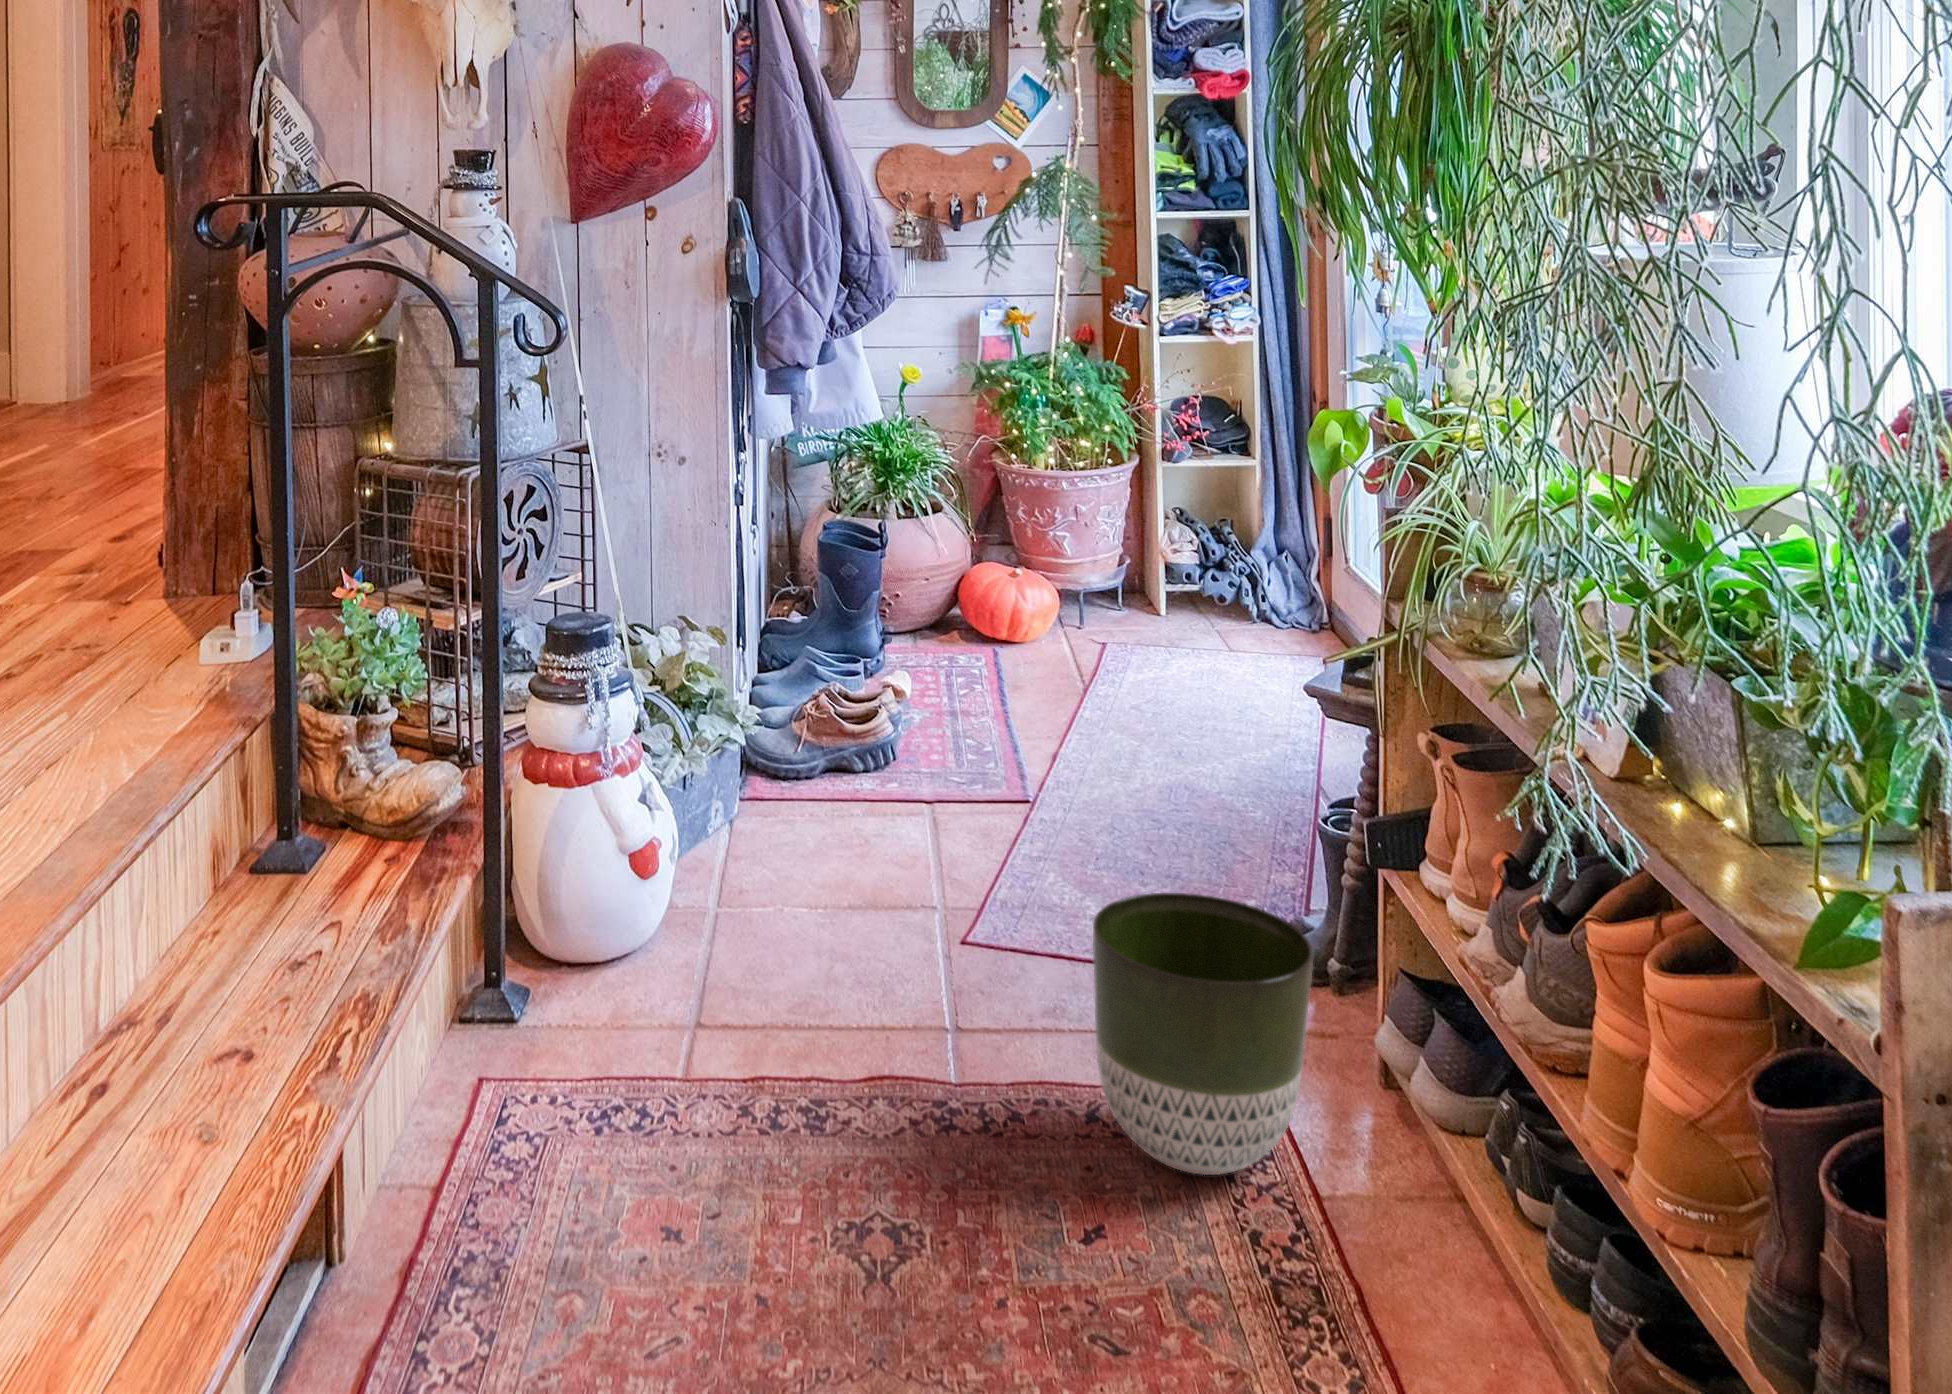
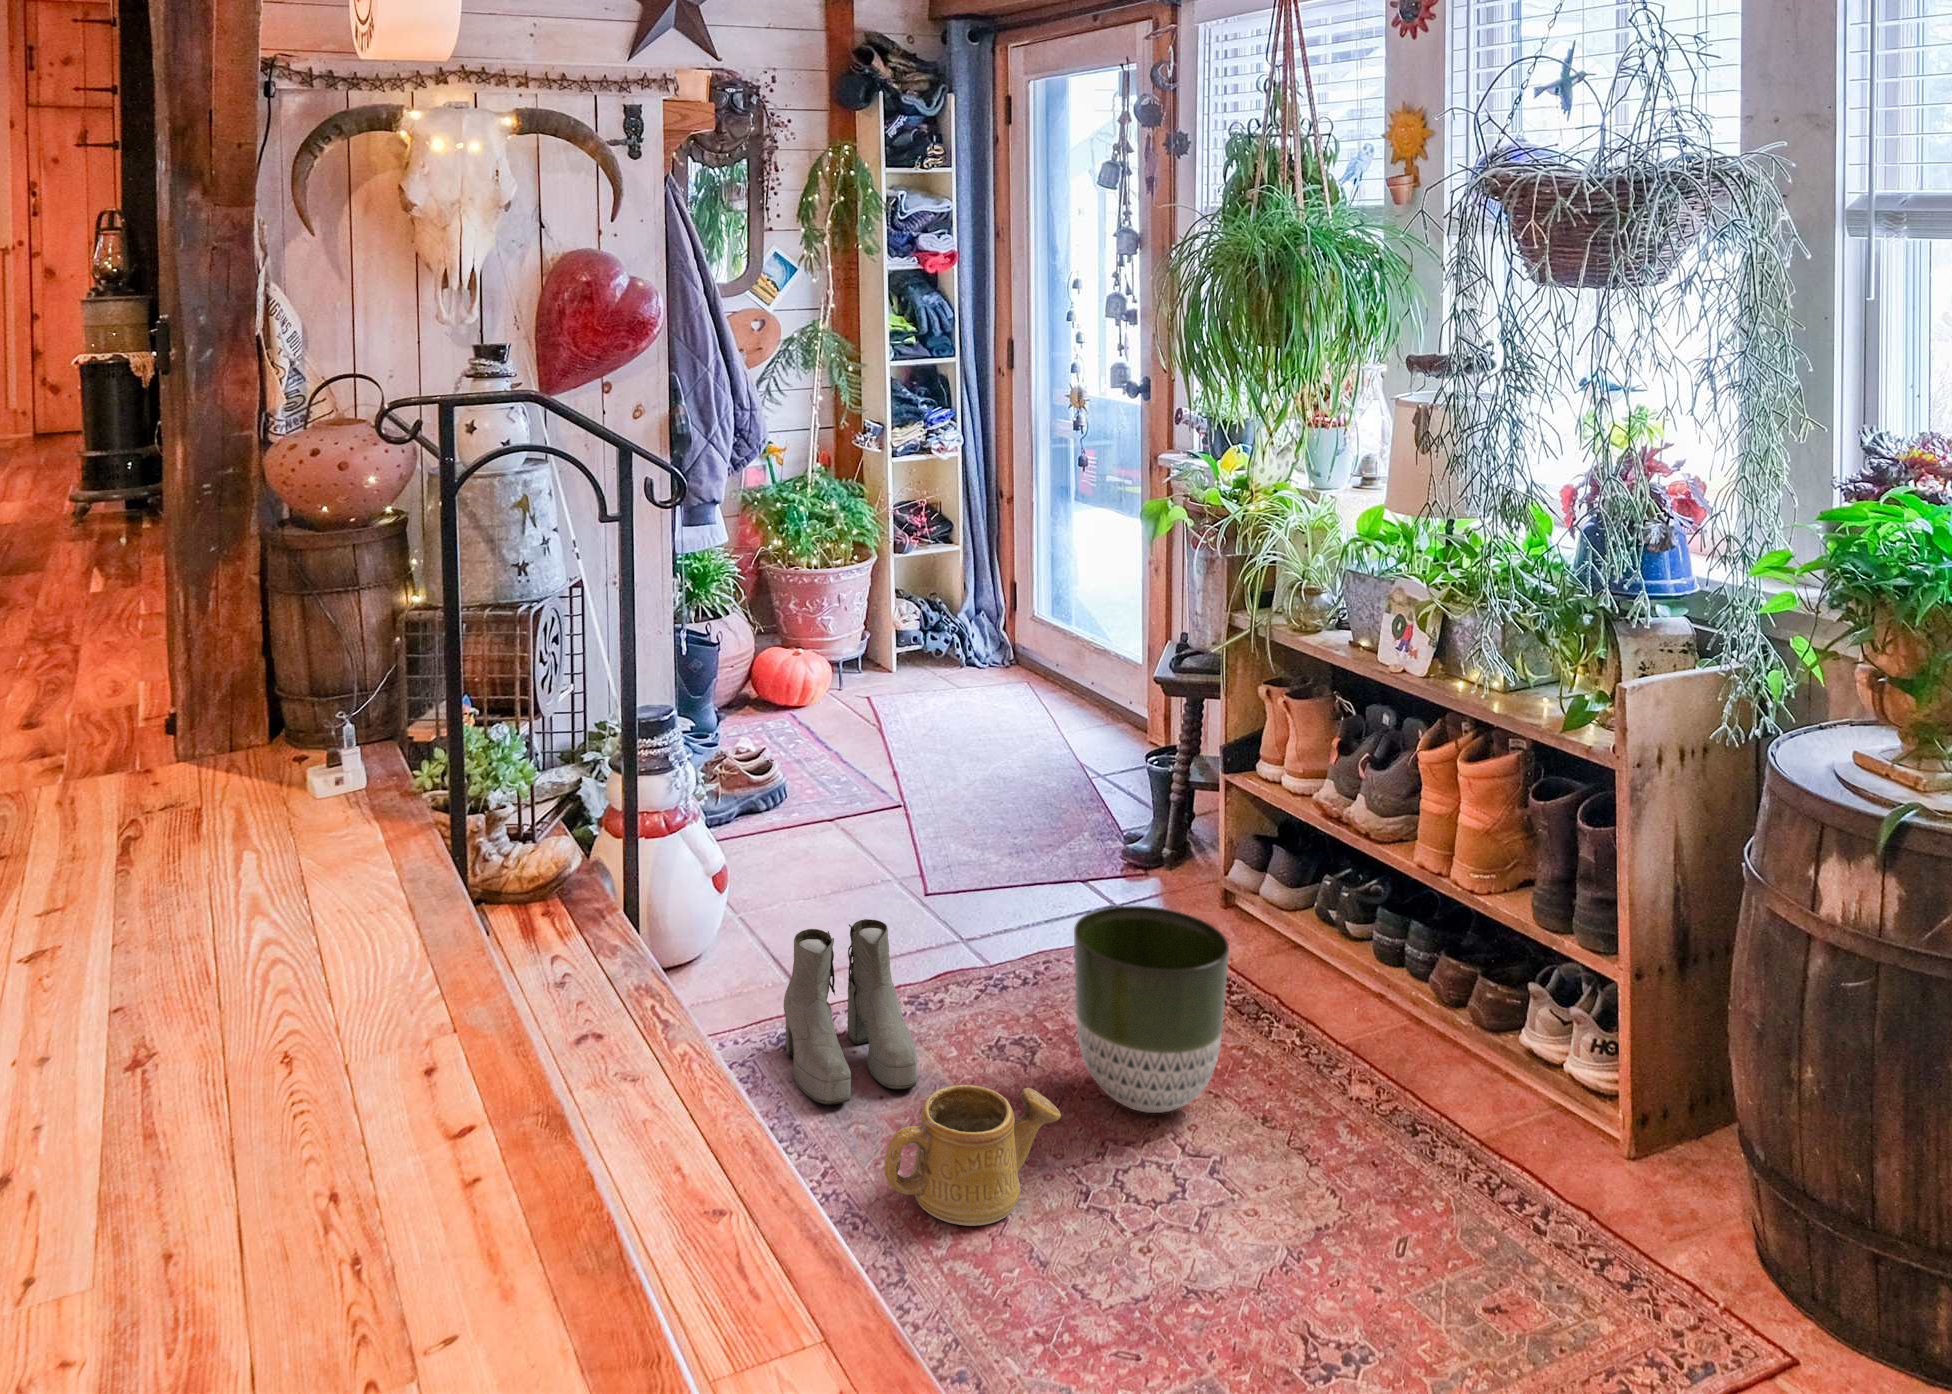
boots: none [744,870,901,1088] -> present [784,919,917,1105]
watering can: none [759,1083,1014,1265] -> present [884,1085,1061,1226]

